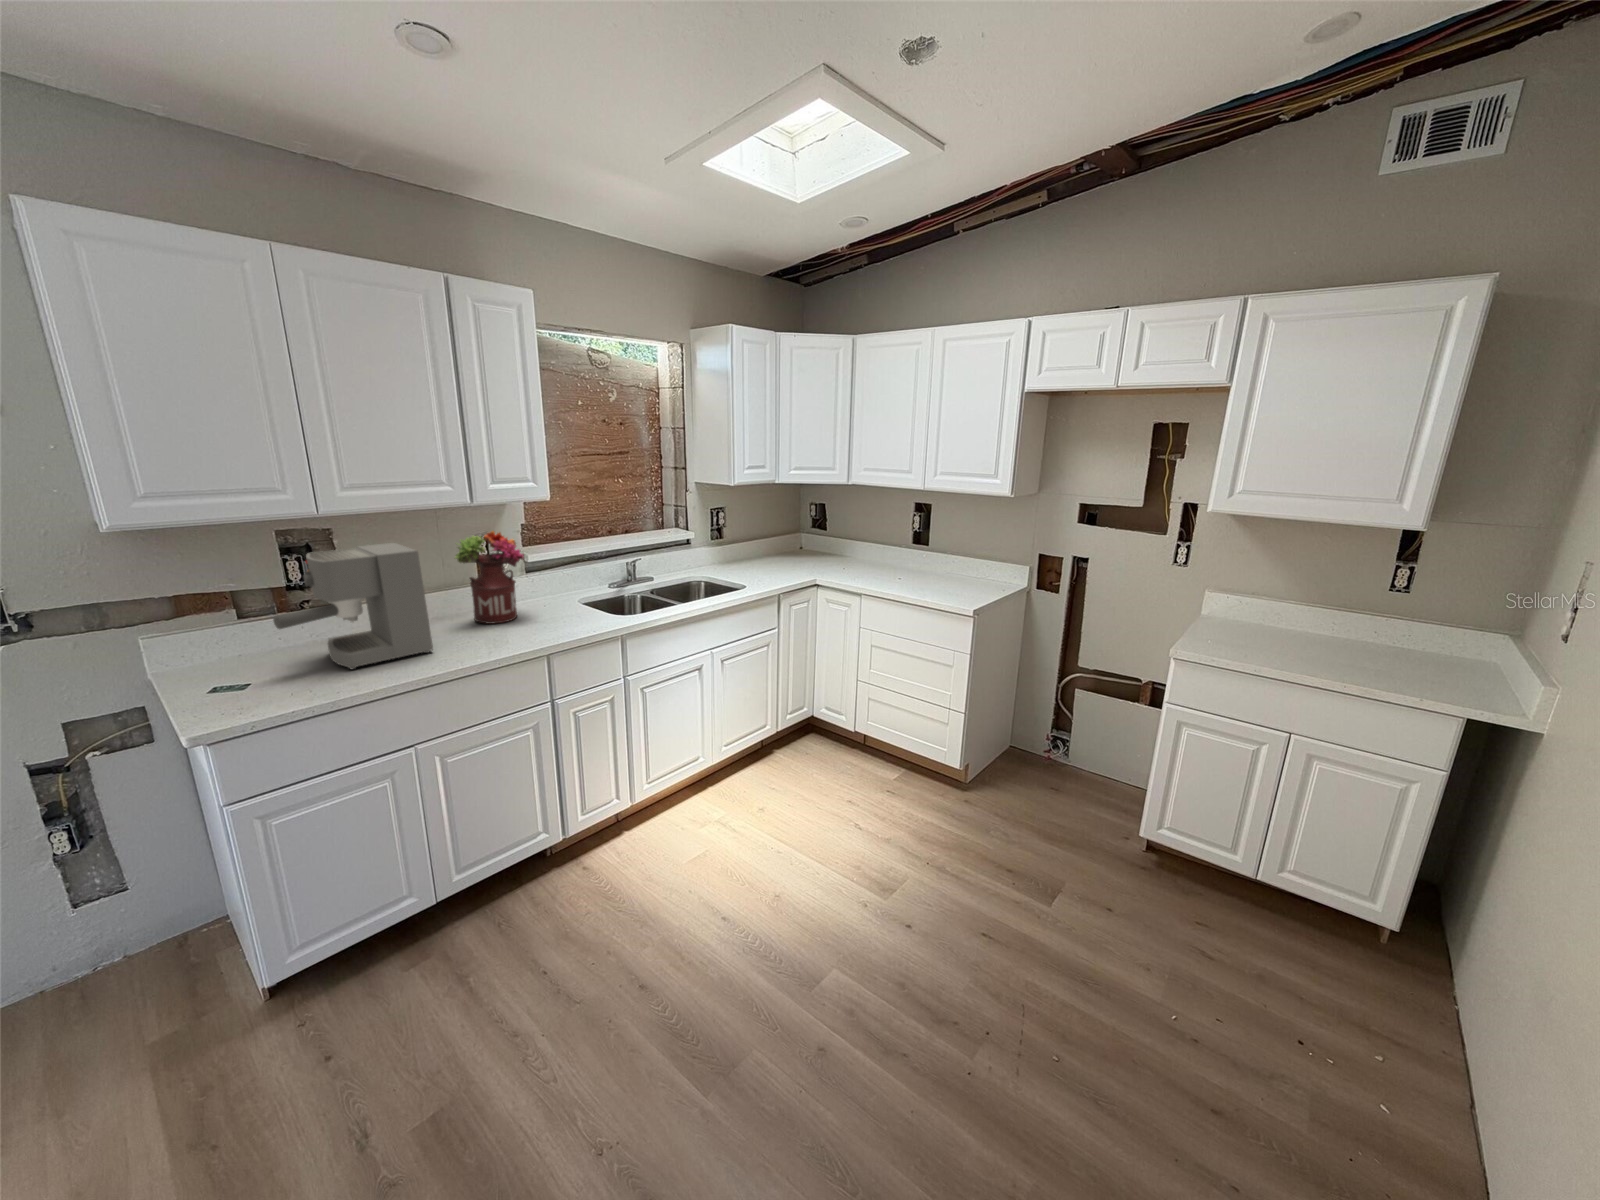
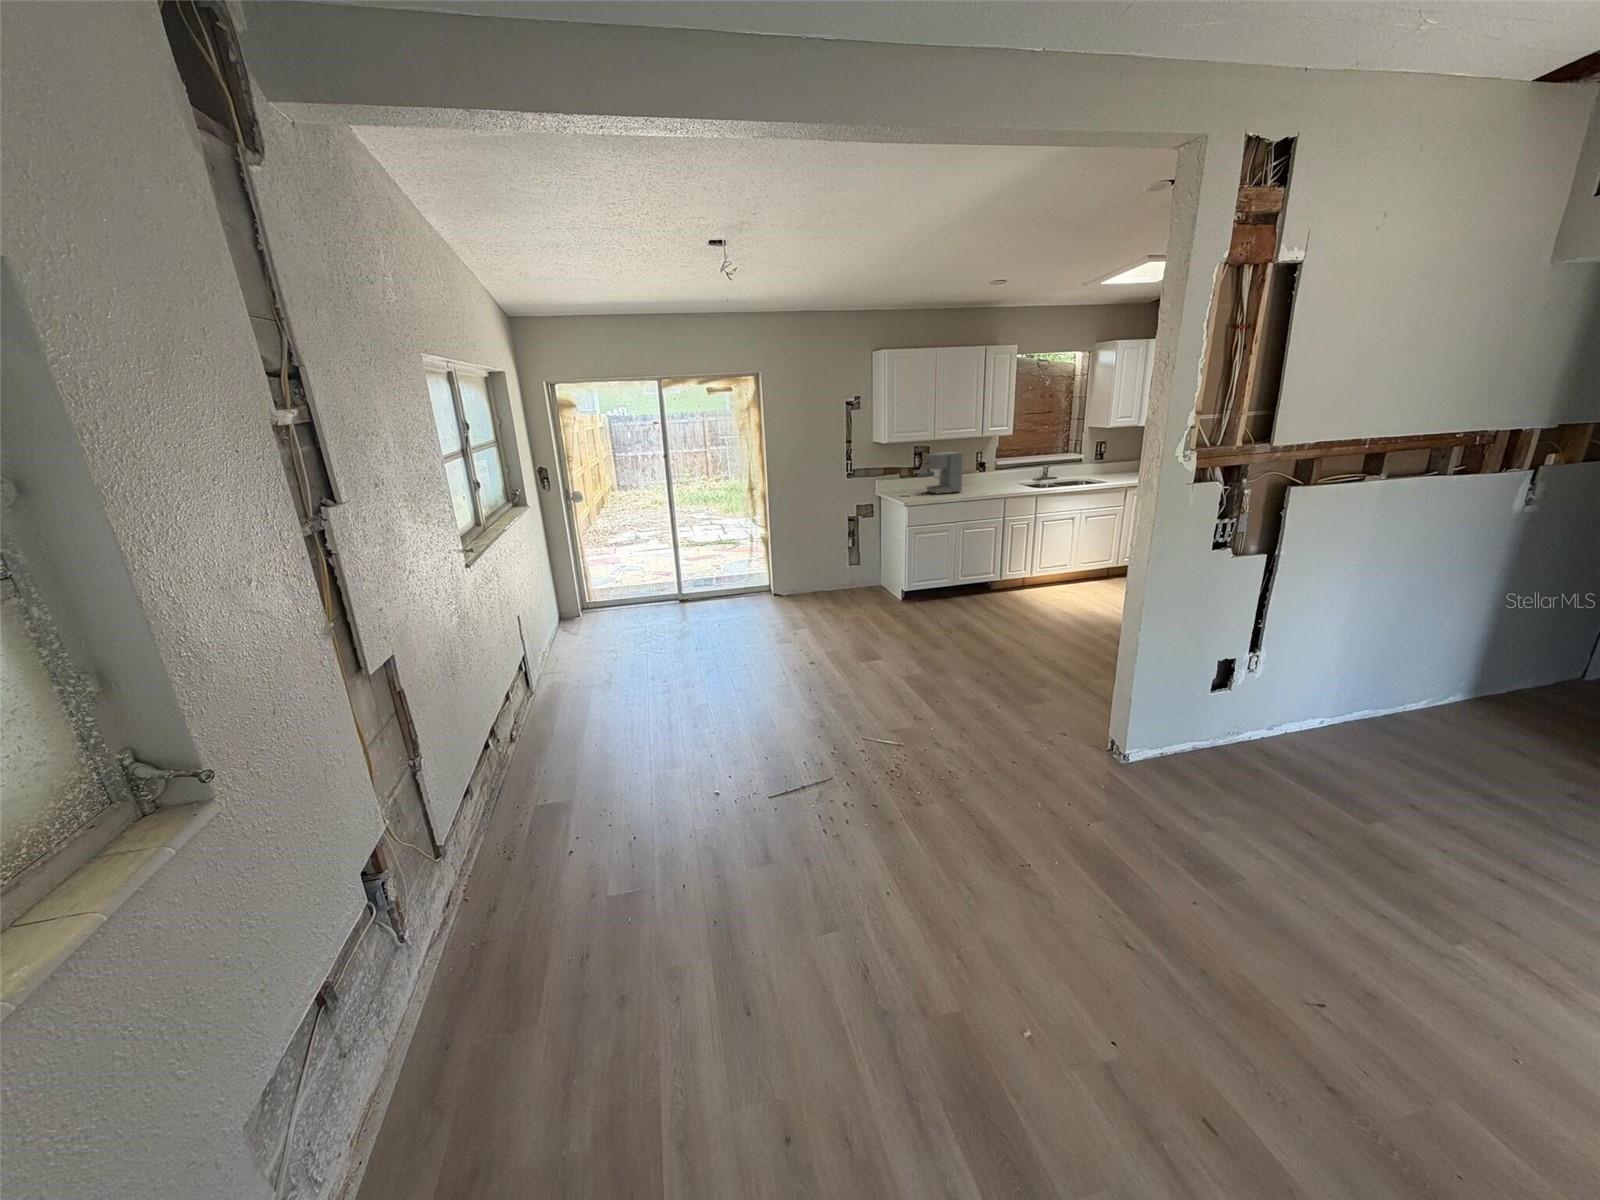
flower arrangement: present [455,531,524,624] -> none [970,448,998,488]

